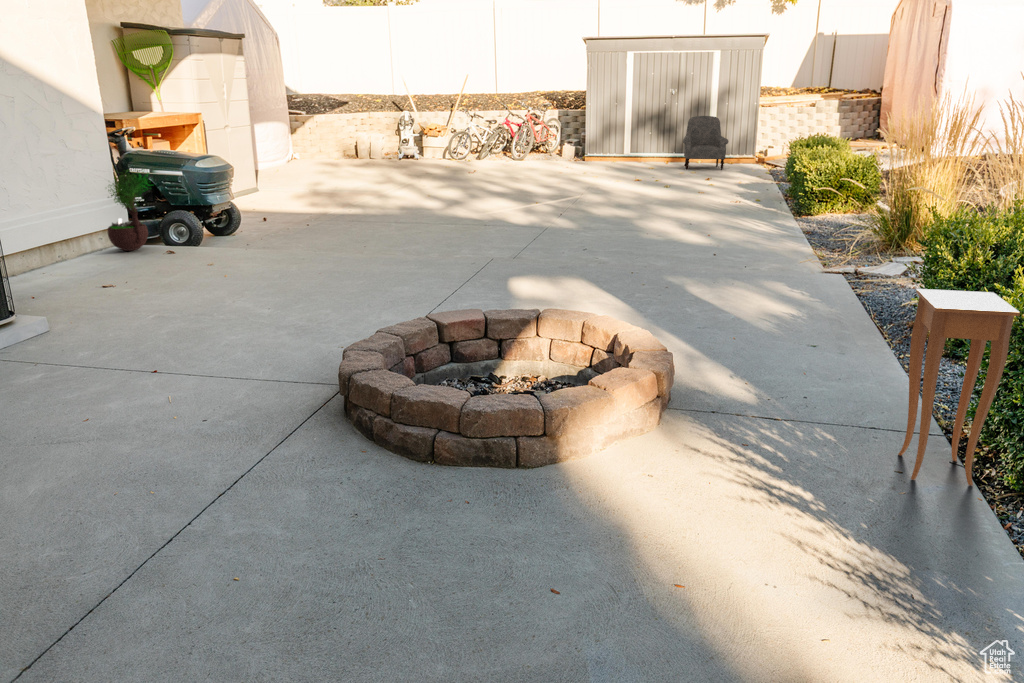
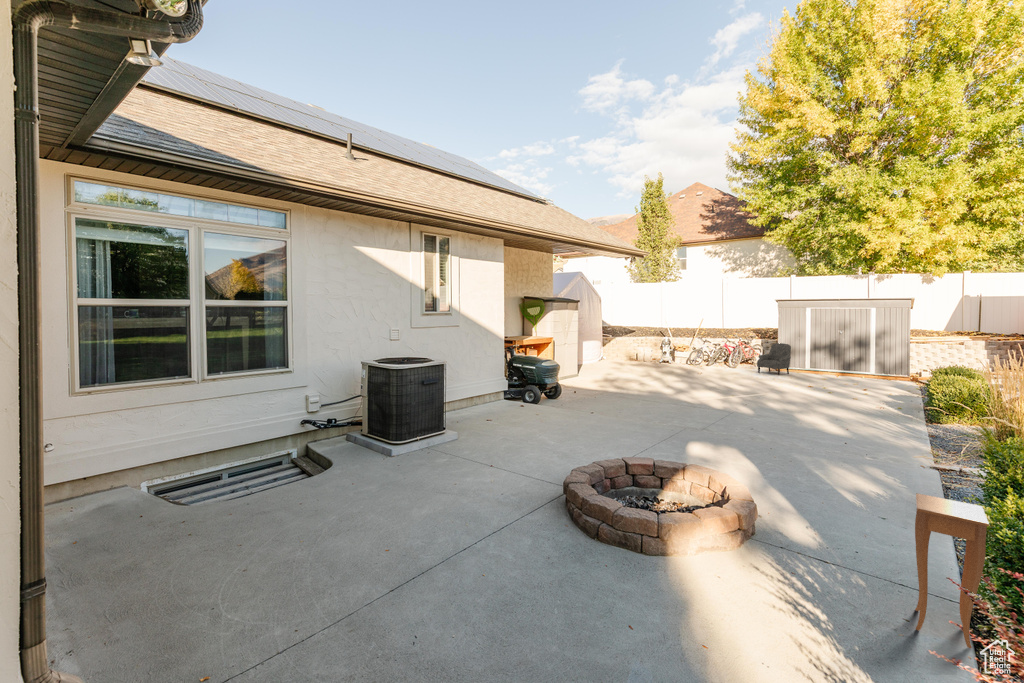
armchair: present [683,116,729,170] -> present [757,343,791,375]
potted tree: present [108,169,150,251] -> none [499,365,521,403]

